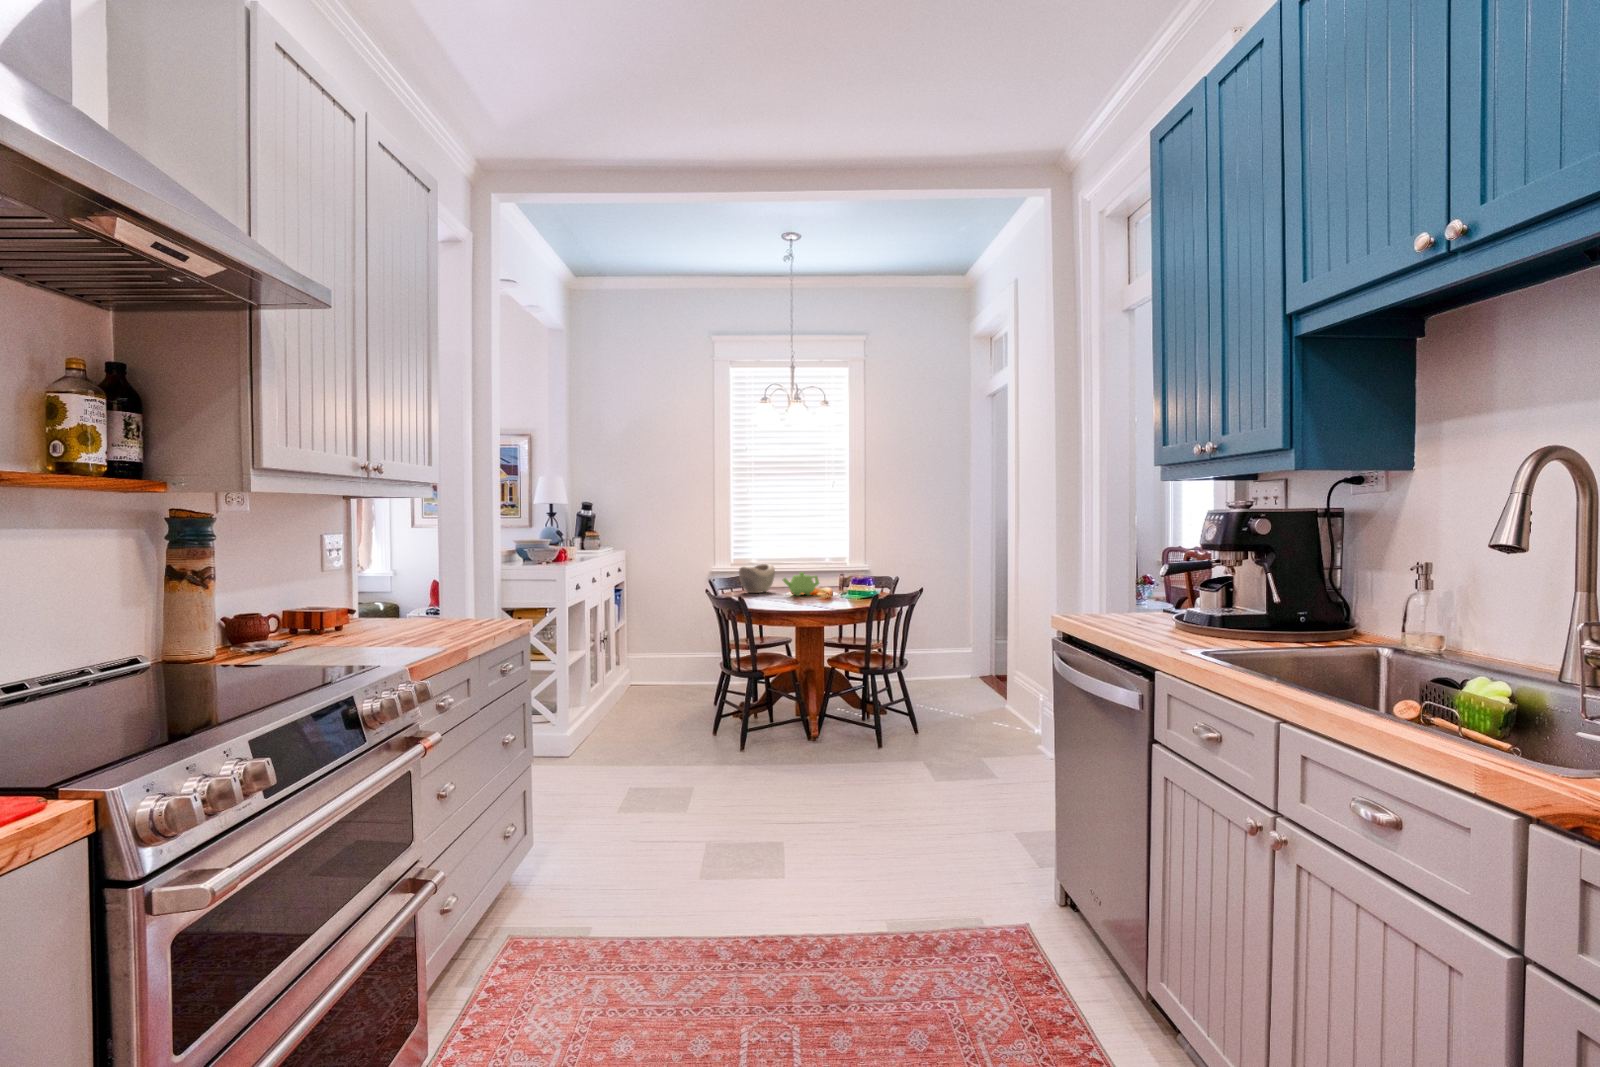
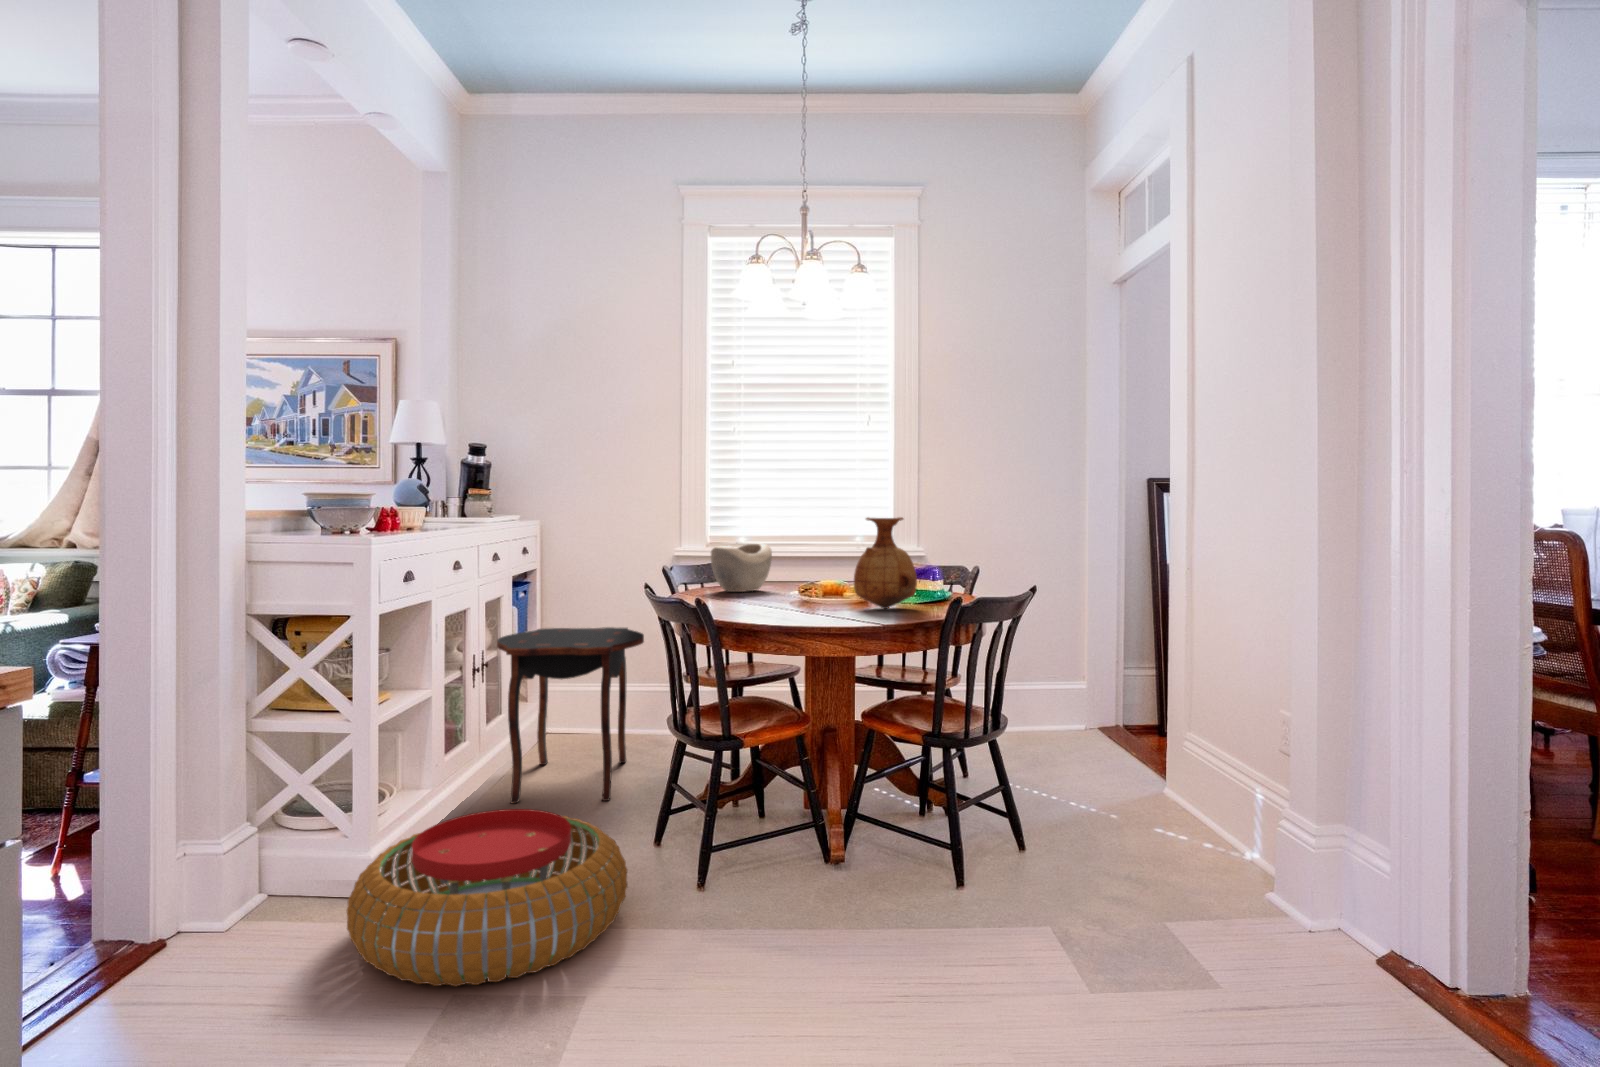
vase: none [823,551,857,601] -> present [854,517,917,609]
teapot: present [783,572,819,596] -> none [782,557,848,598]
side table: none [612,615,698,718] -> present [497,627,644,803]
pouf: none [573,708,709,784] -> present [347,809,627,986]

